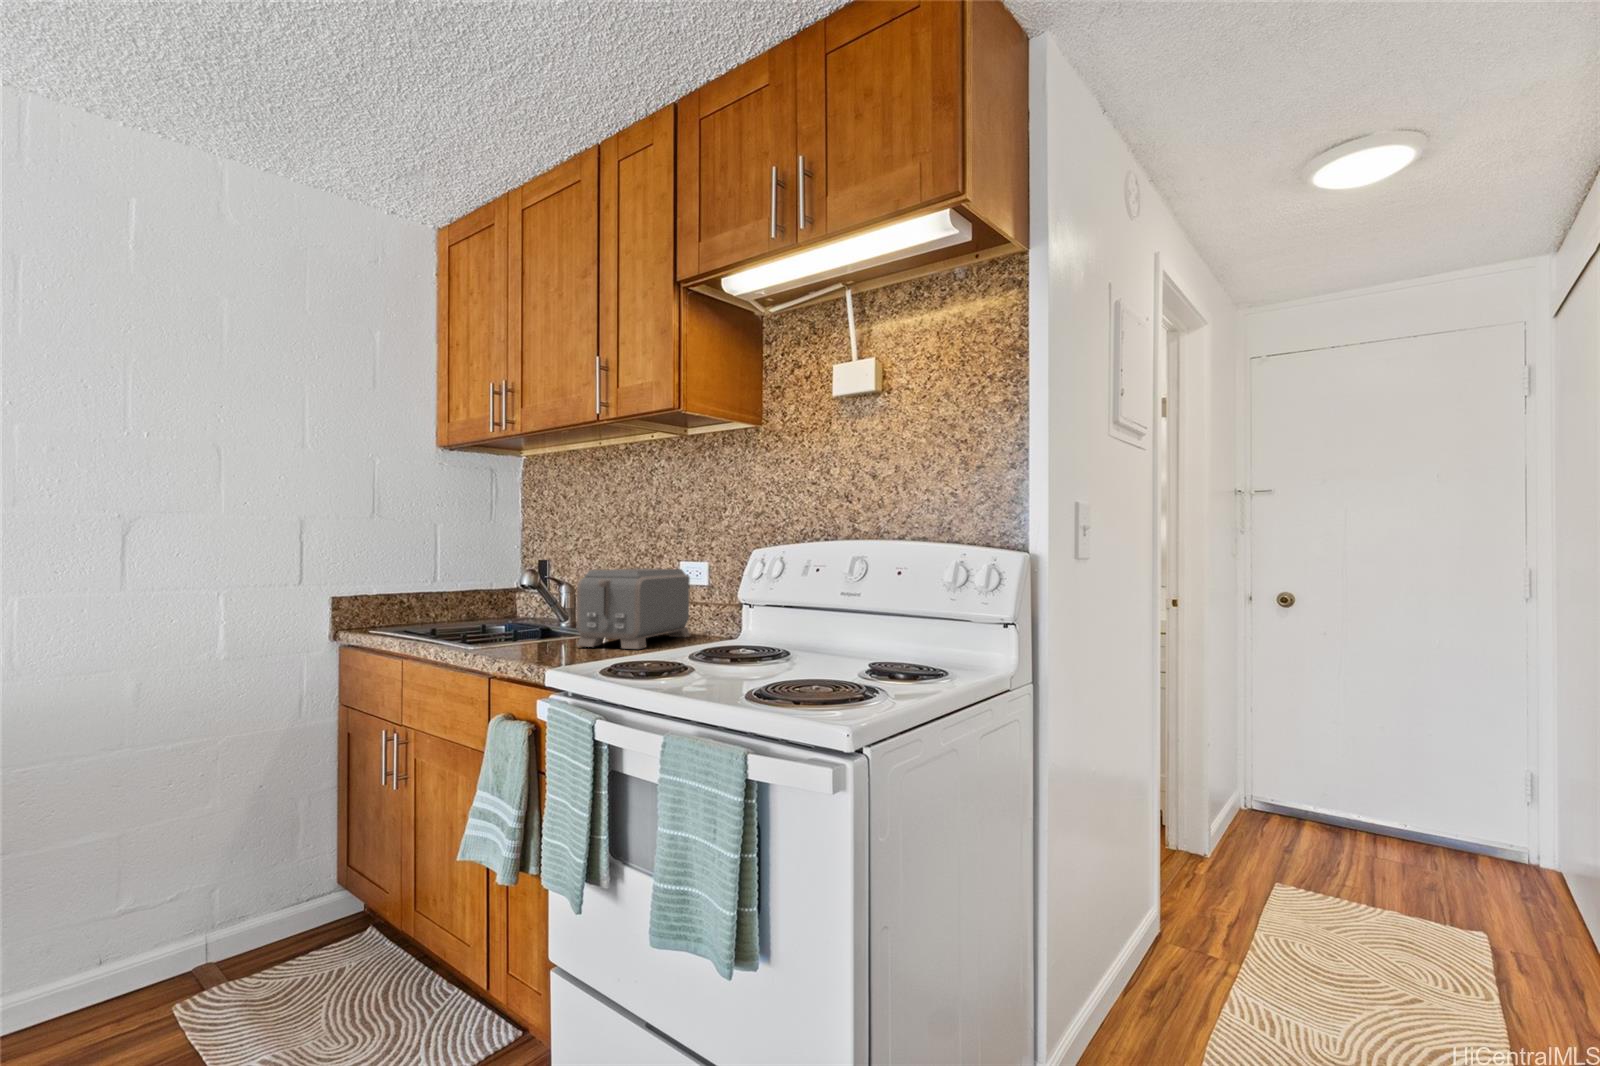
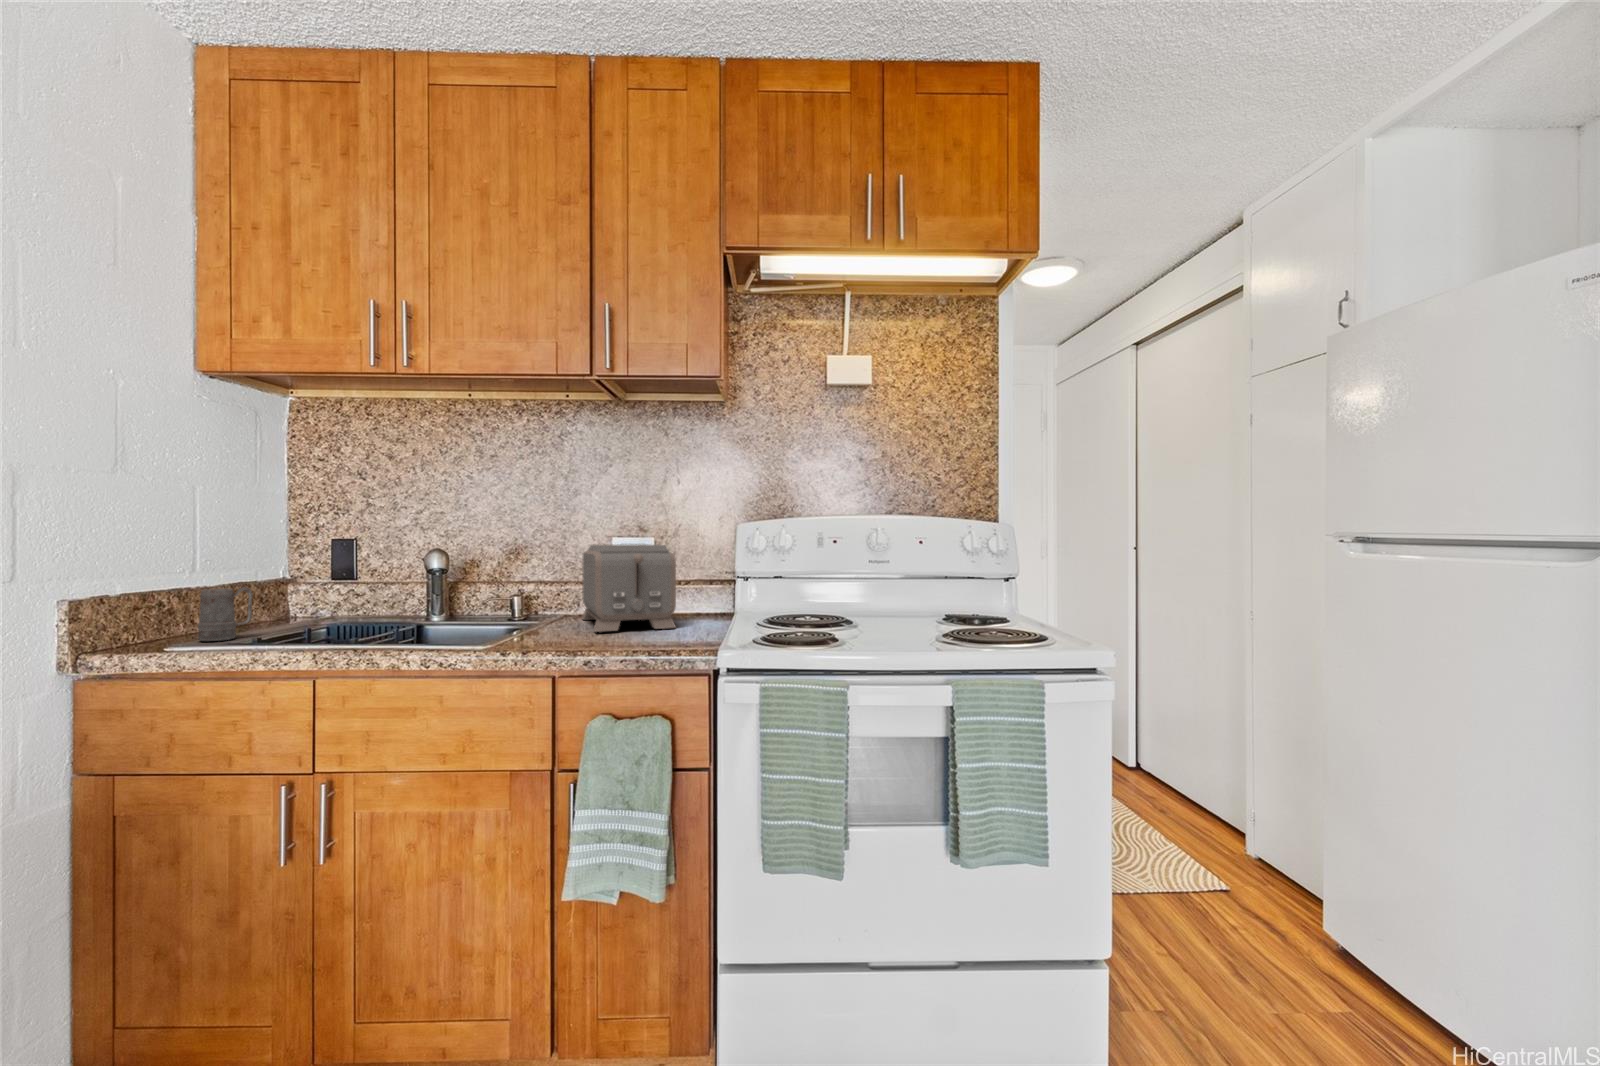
mug: none [414,594,446,629] -> present [198,587,253,641]

